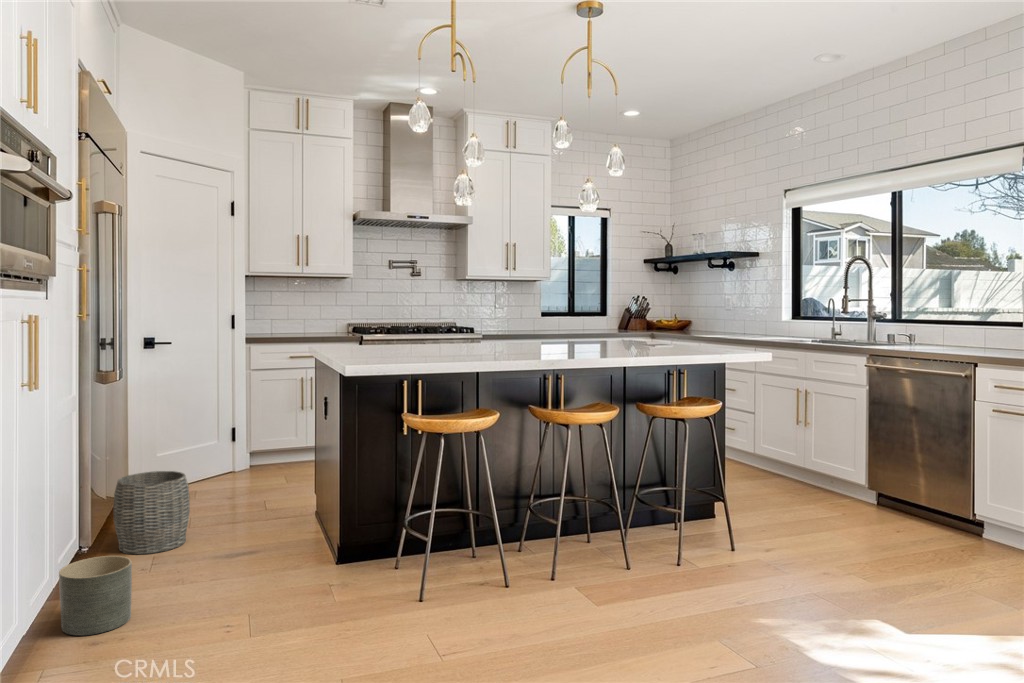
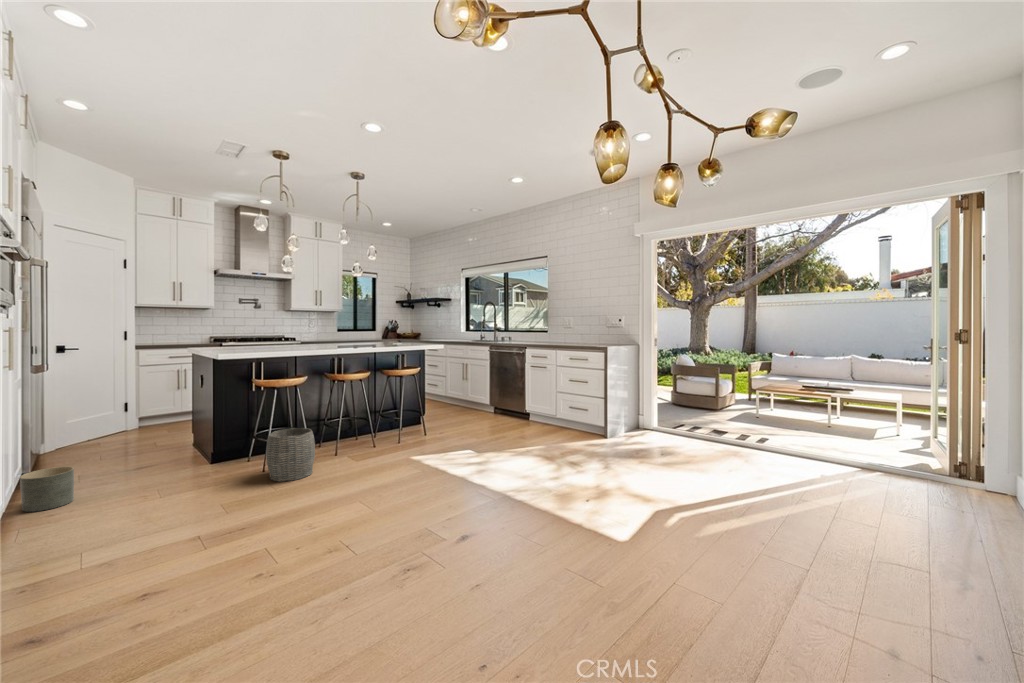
woven basket: present [114,471,190,554] -> present [266,428,315,481]

